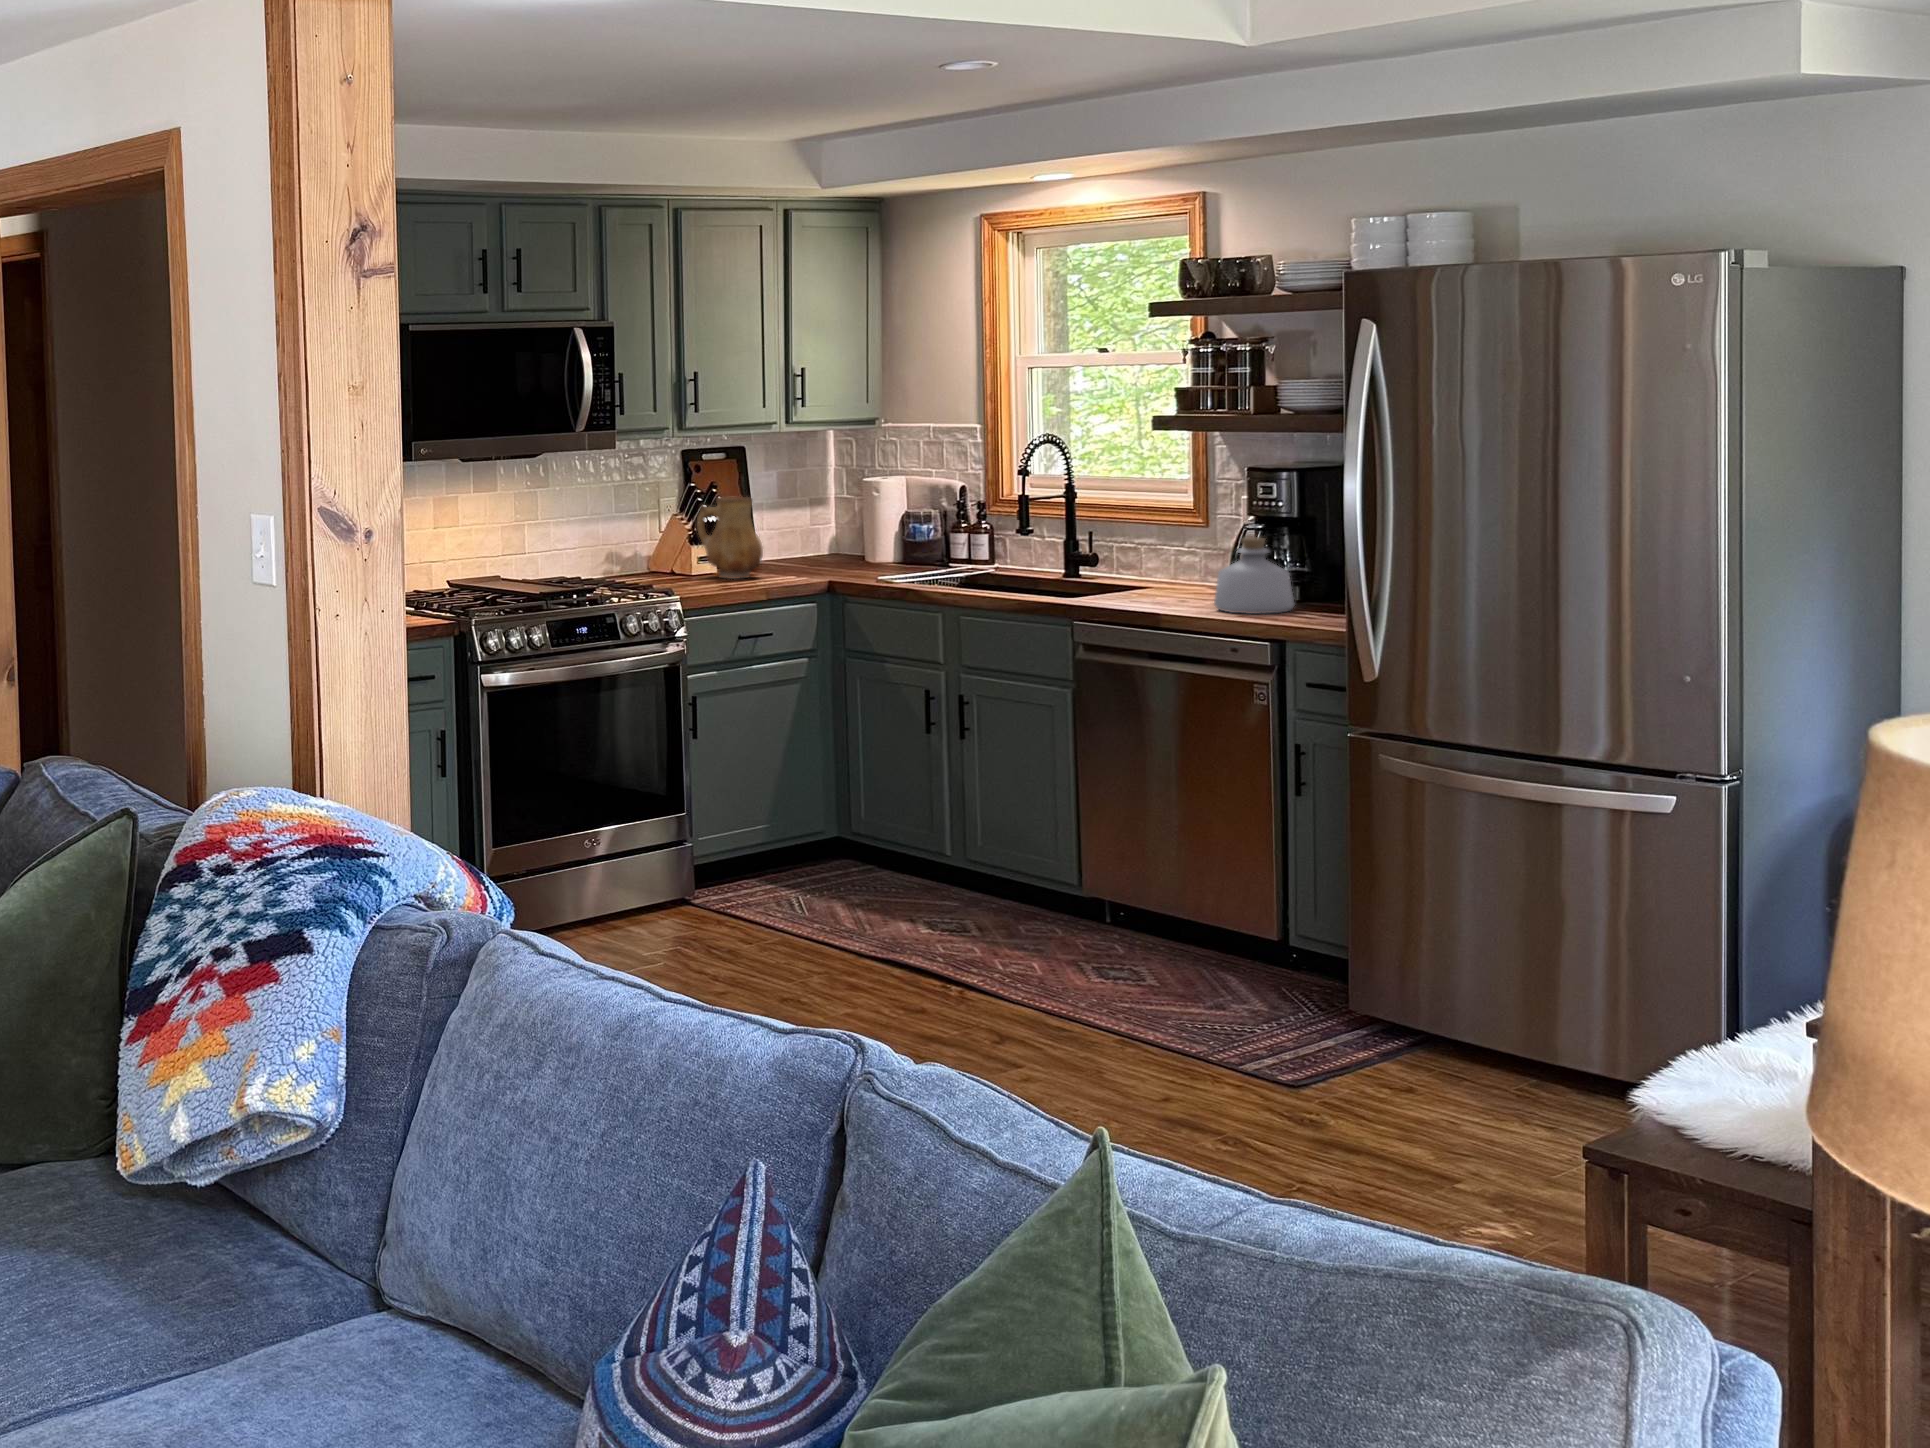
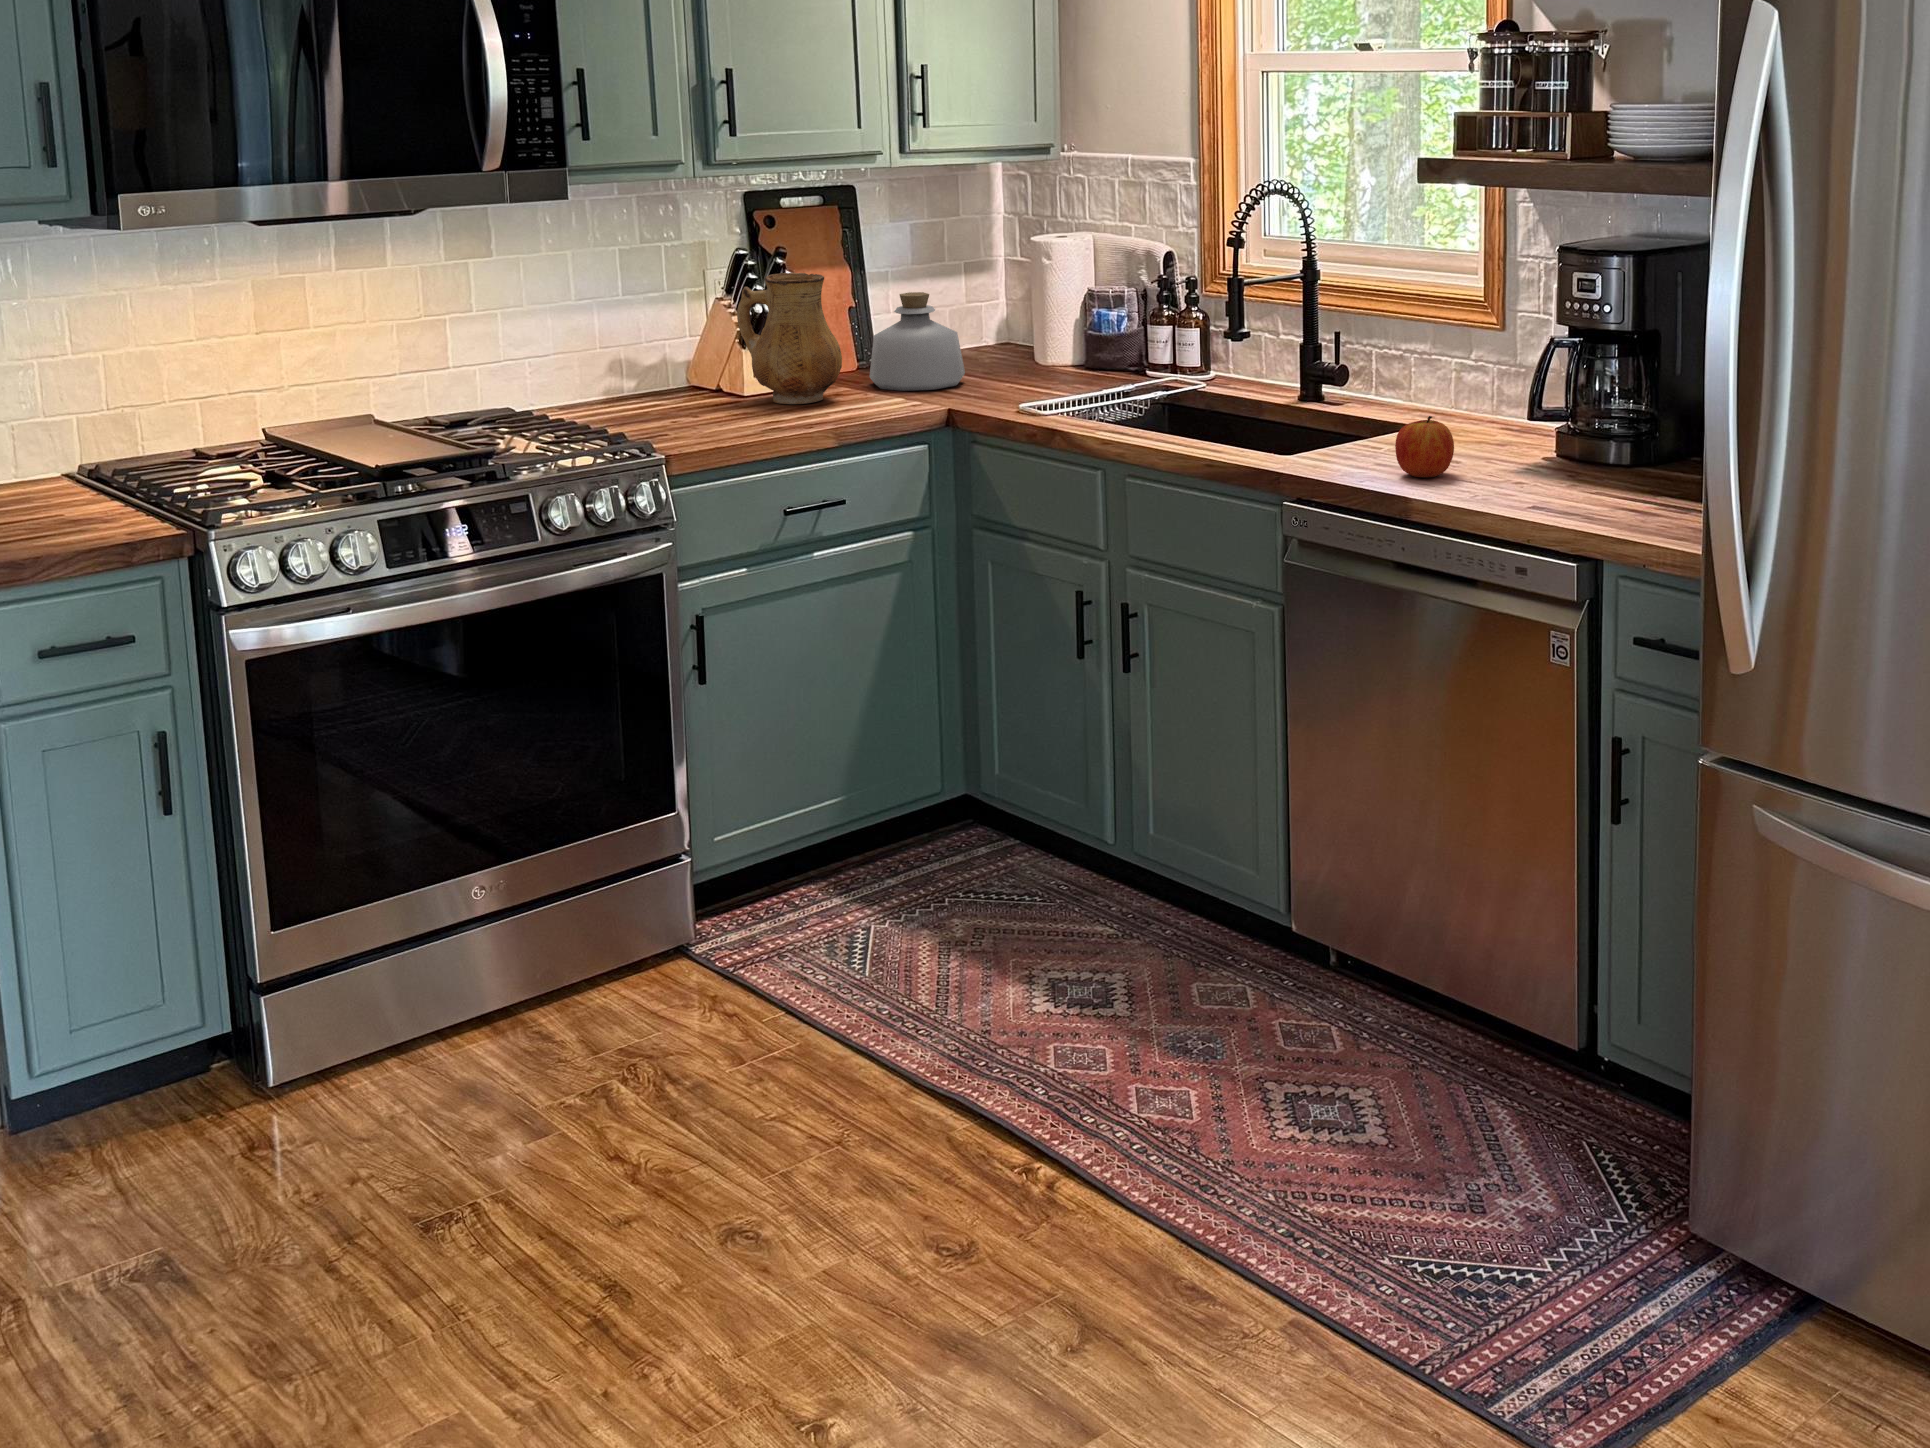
bottle: present [1214,537,1295,614] -> present [869,292,965,391]
apple: none [1148,569,1185,605] -> present [1395,416,1454,477]

